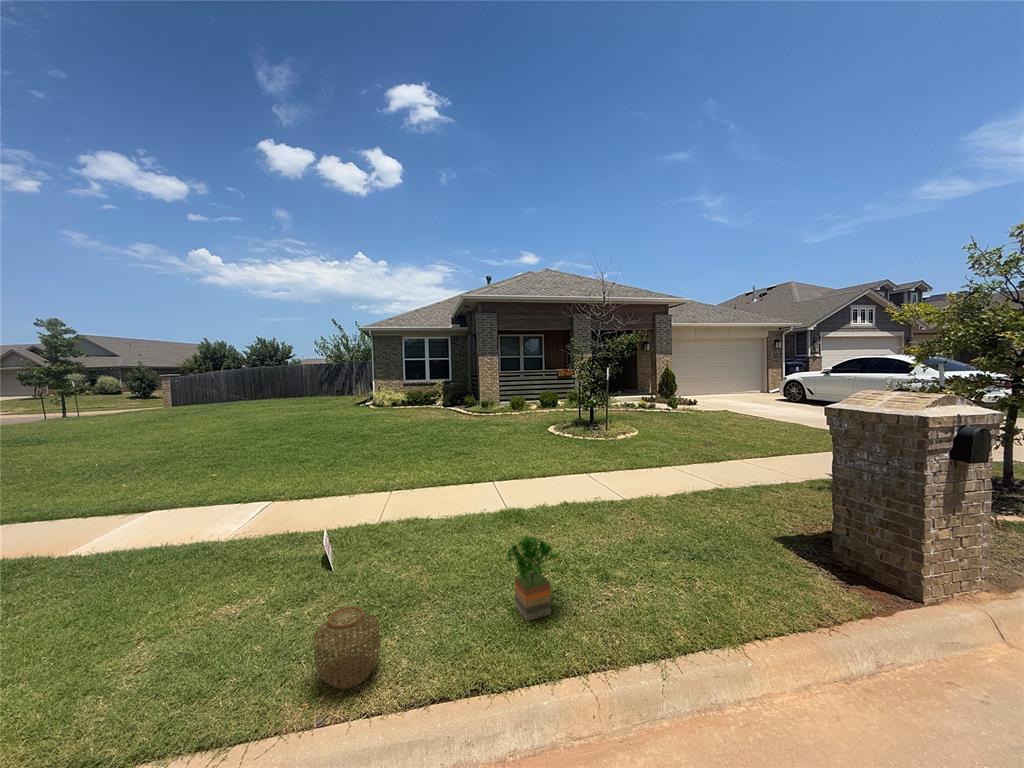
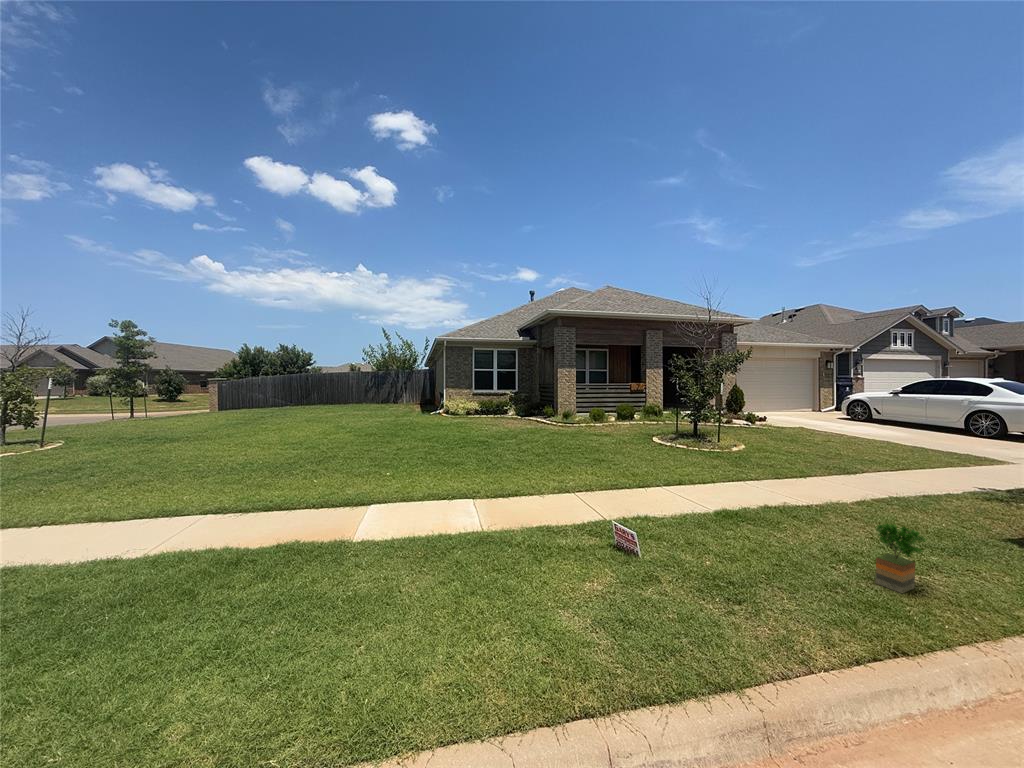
woven basket: present [313,607,380,689] -> none [791,573,852,638]

